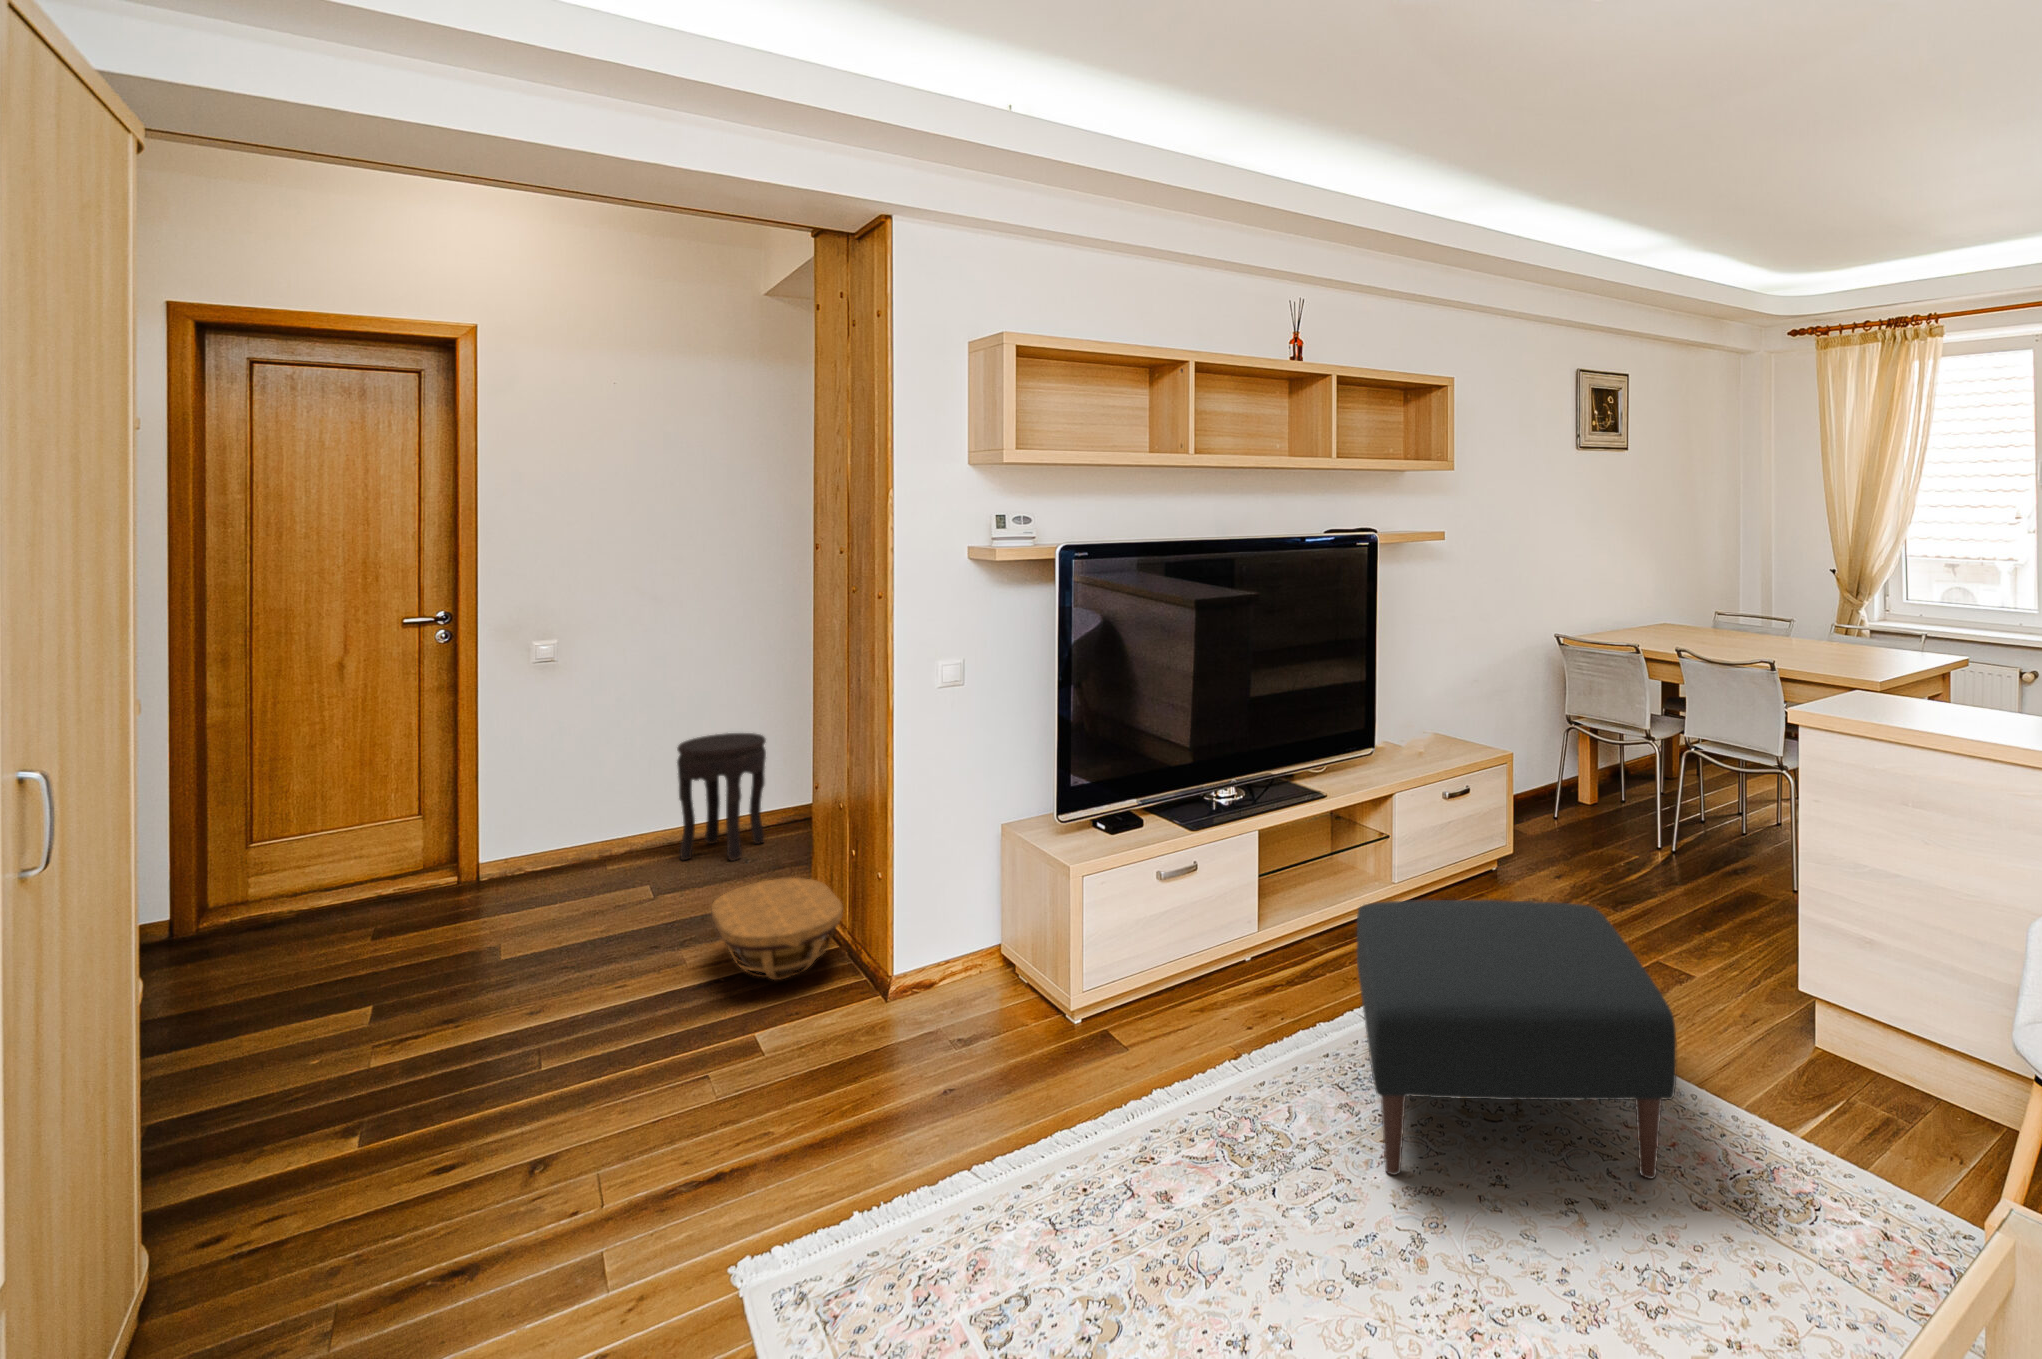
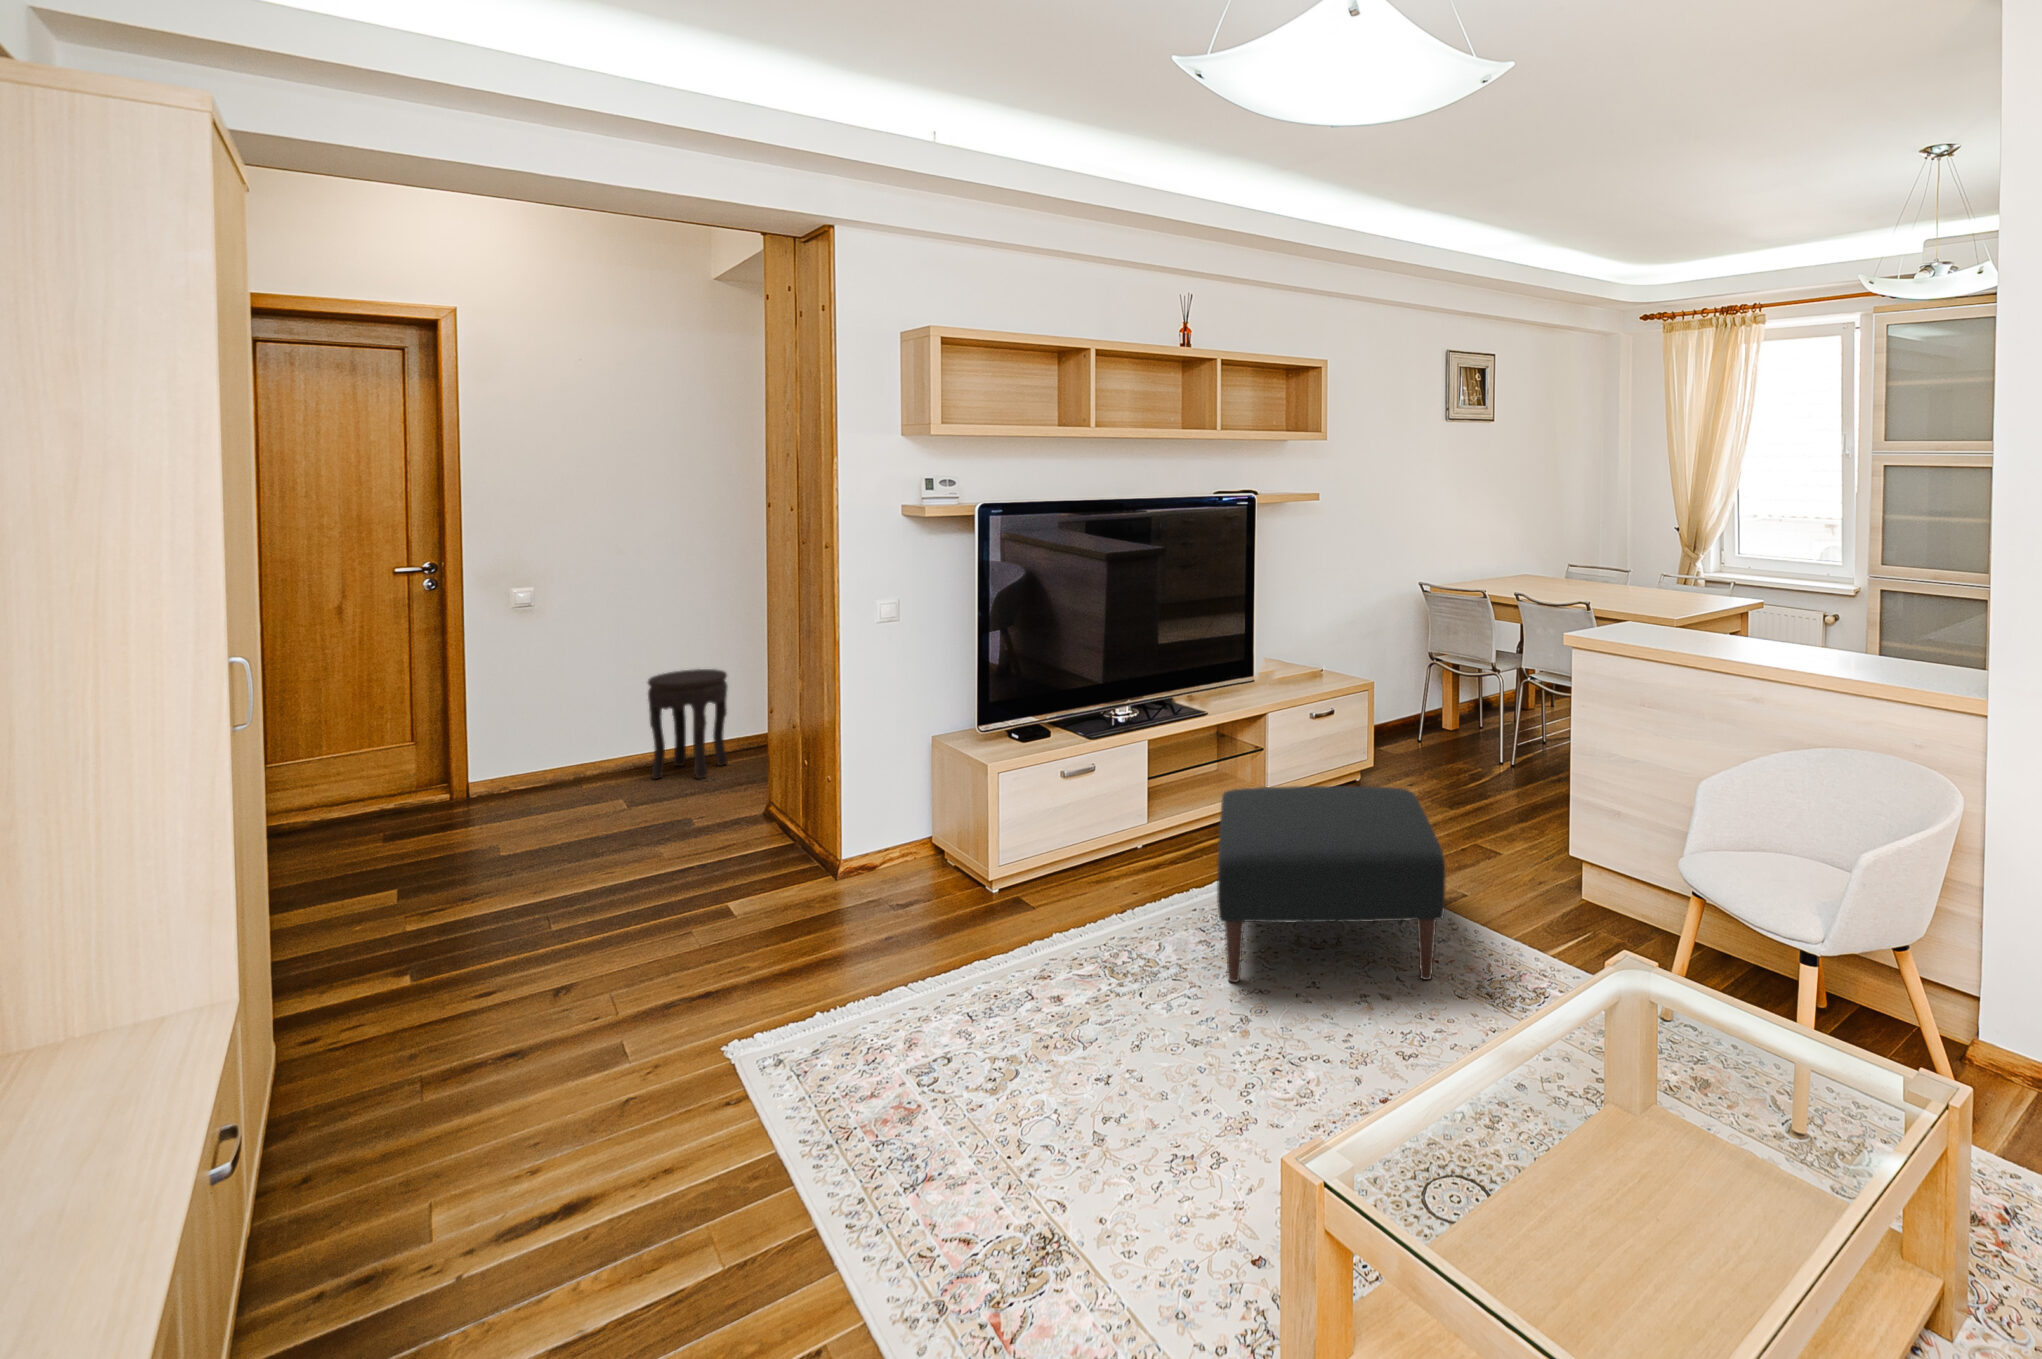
basket: present [712,878,843,980] -> none [686,786,800,866]

